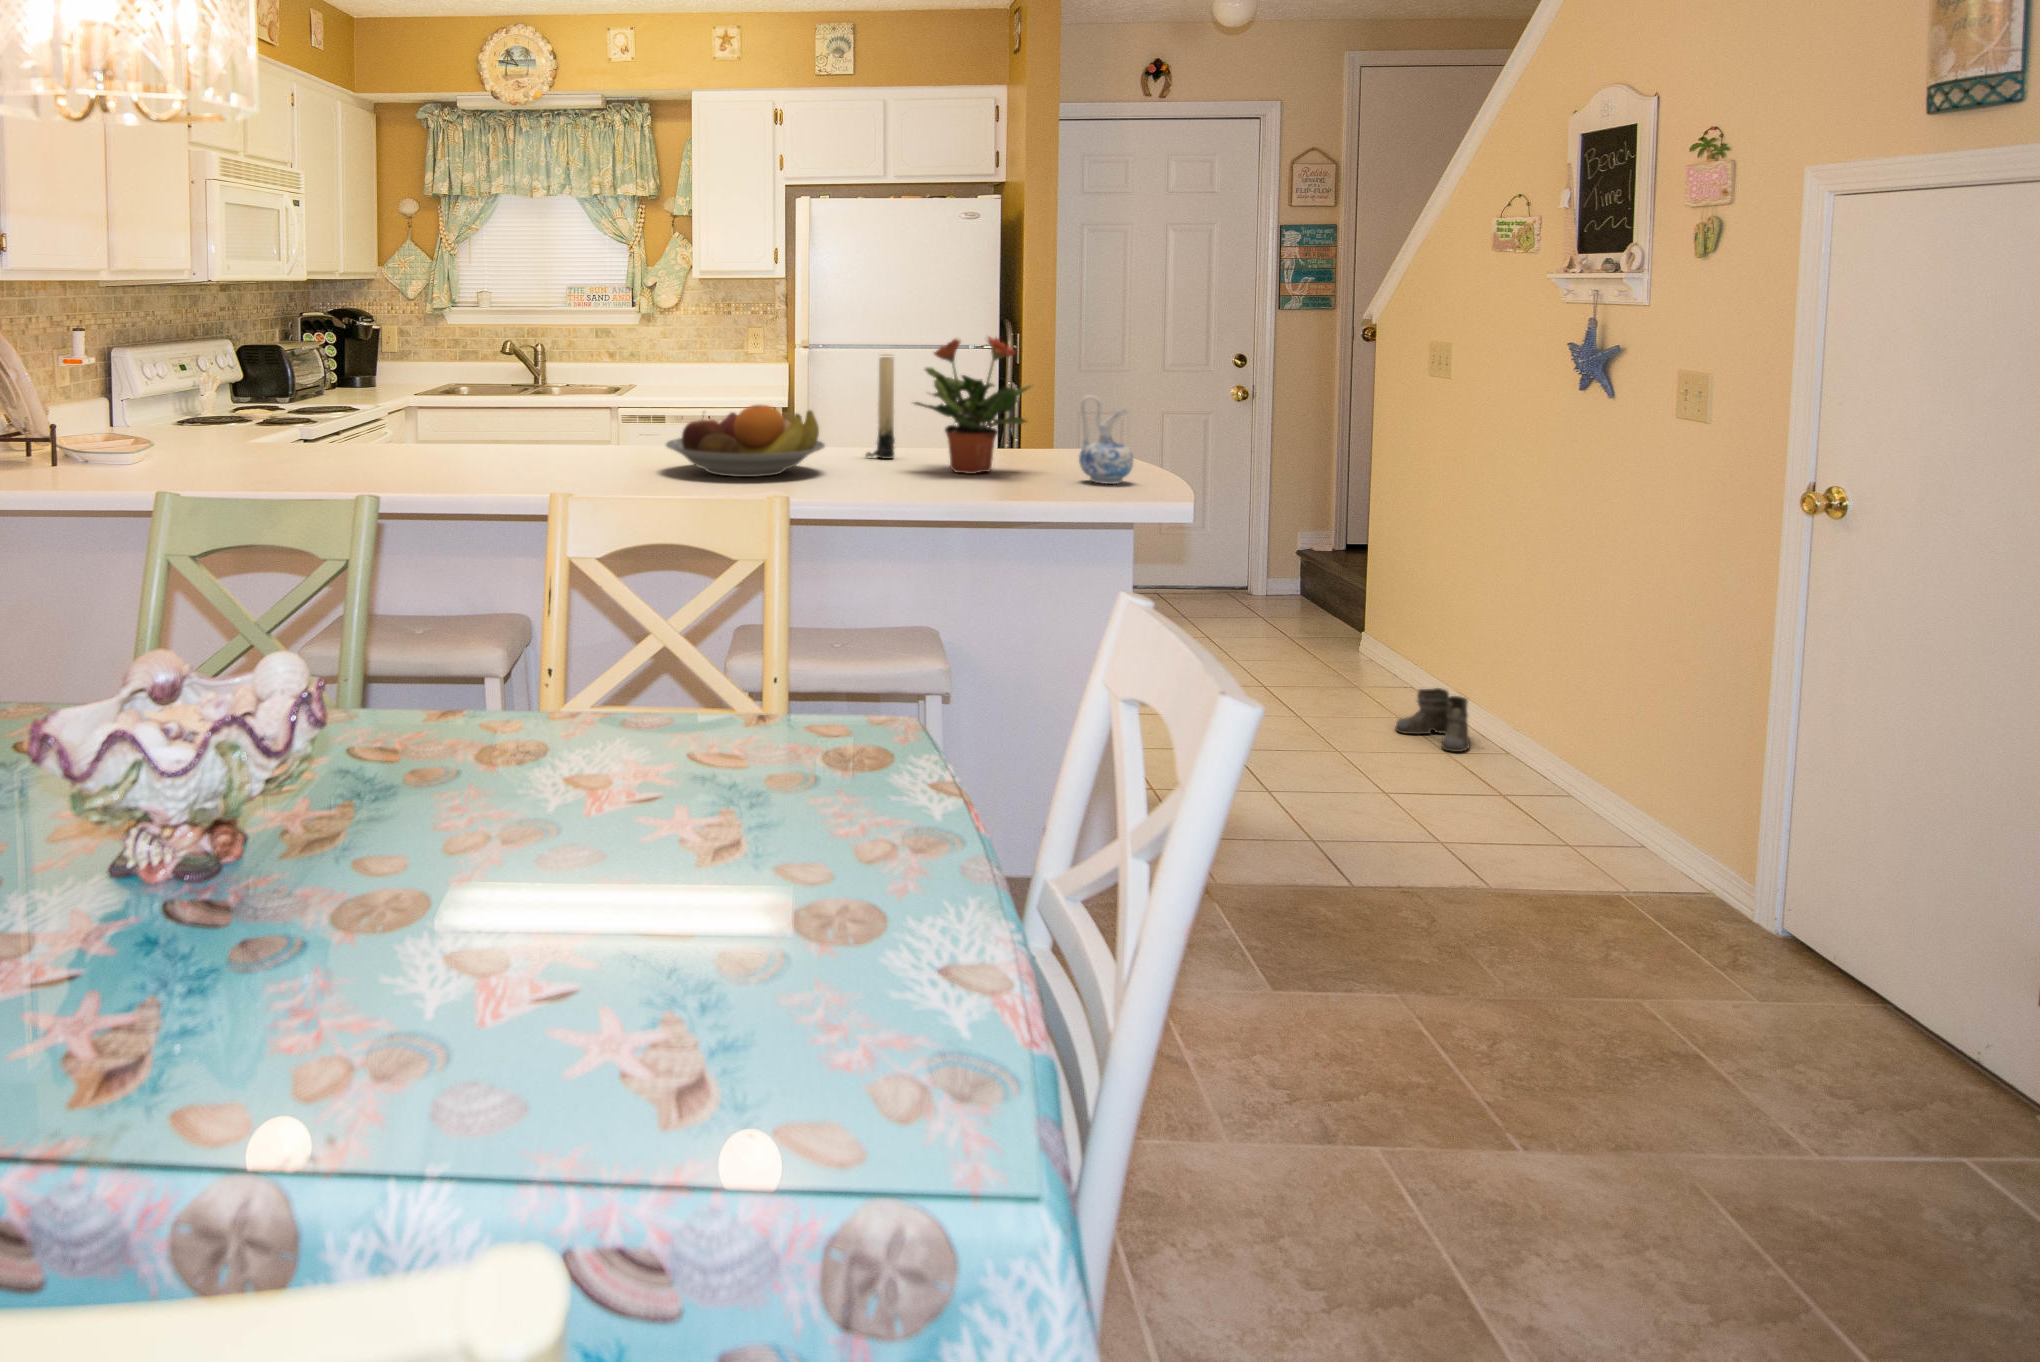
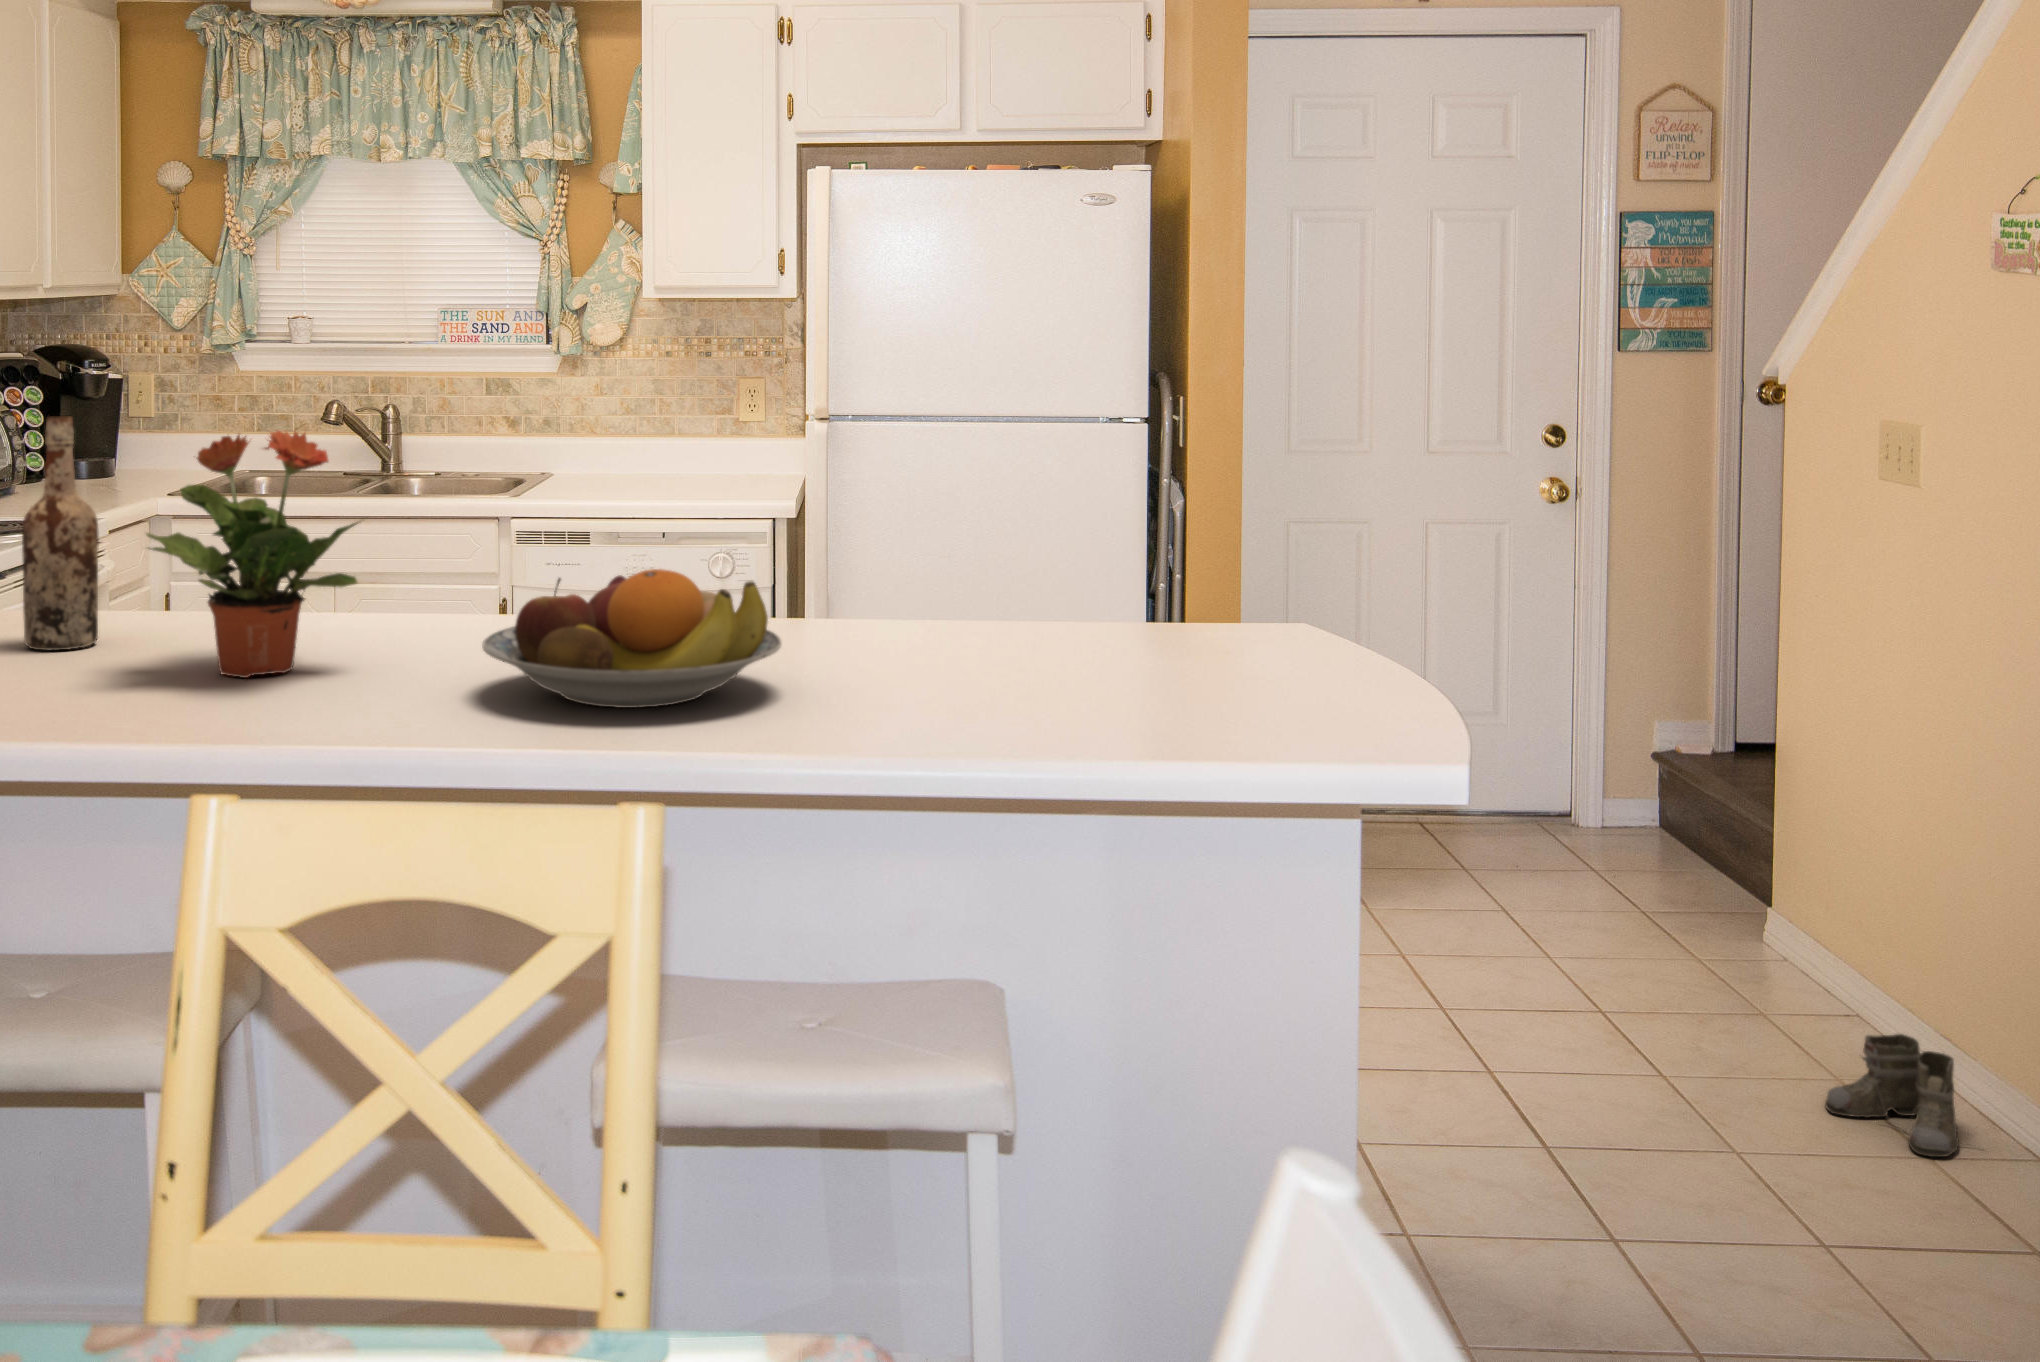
wine bottle: none [399,330,439,457] -> present [22,416,99,650]
potted plant: present [914,337,1031,474] -> present [147,431,359,678]
candle: present [866,354,895,459] -> none [871,464,925,656]
ceramic pitcher: present [1079,395,1133,484] -> none [1252,561,1353,731]

